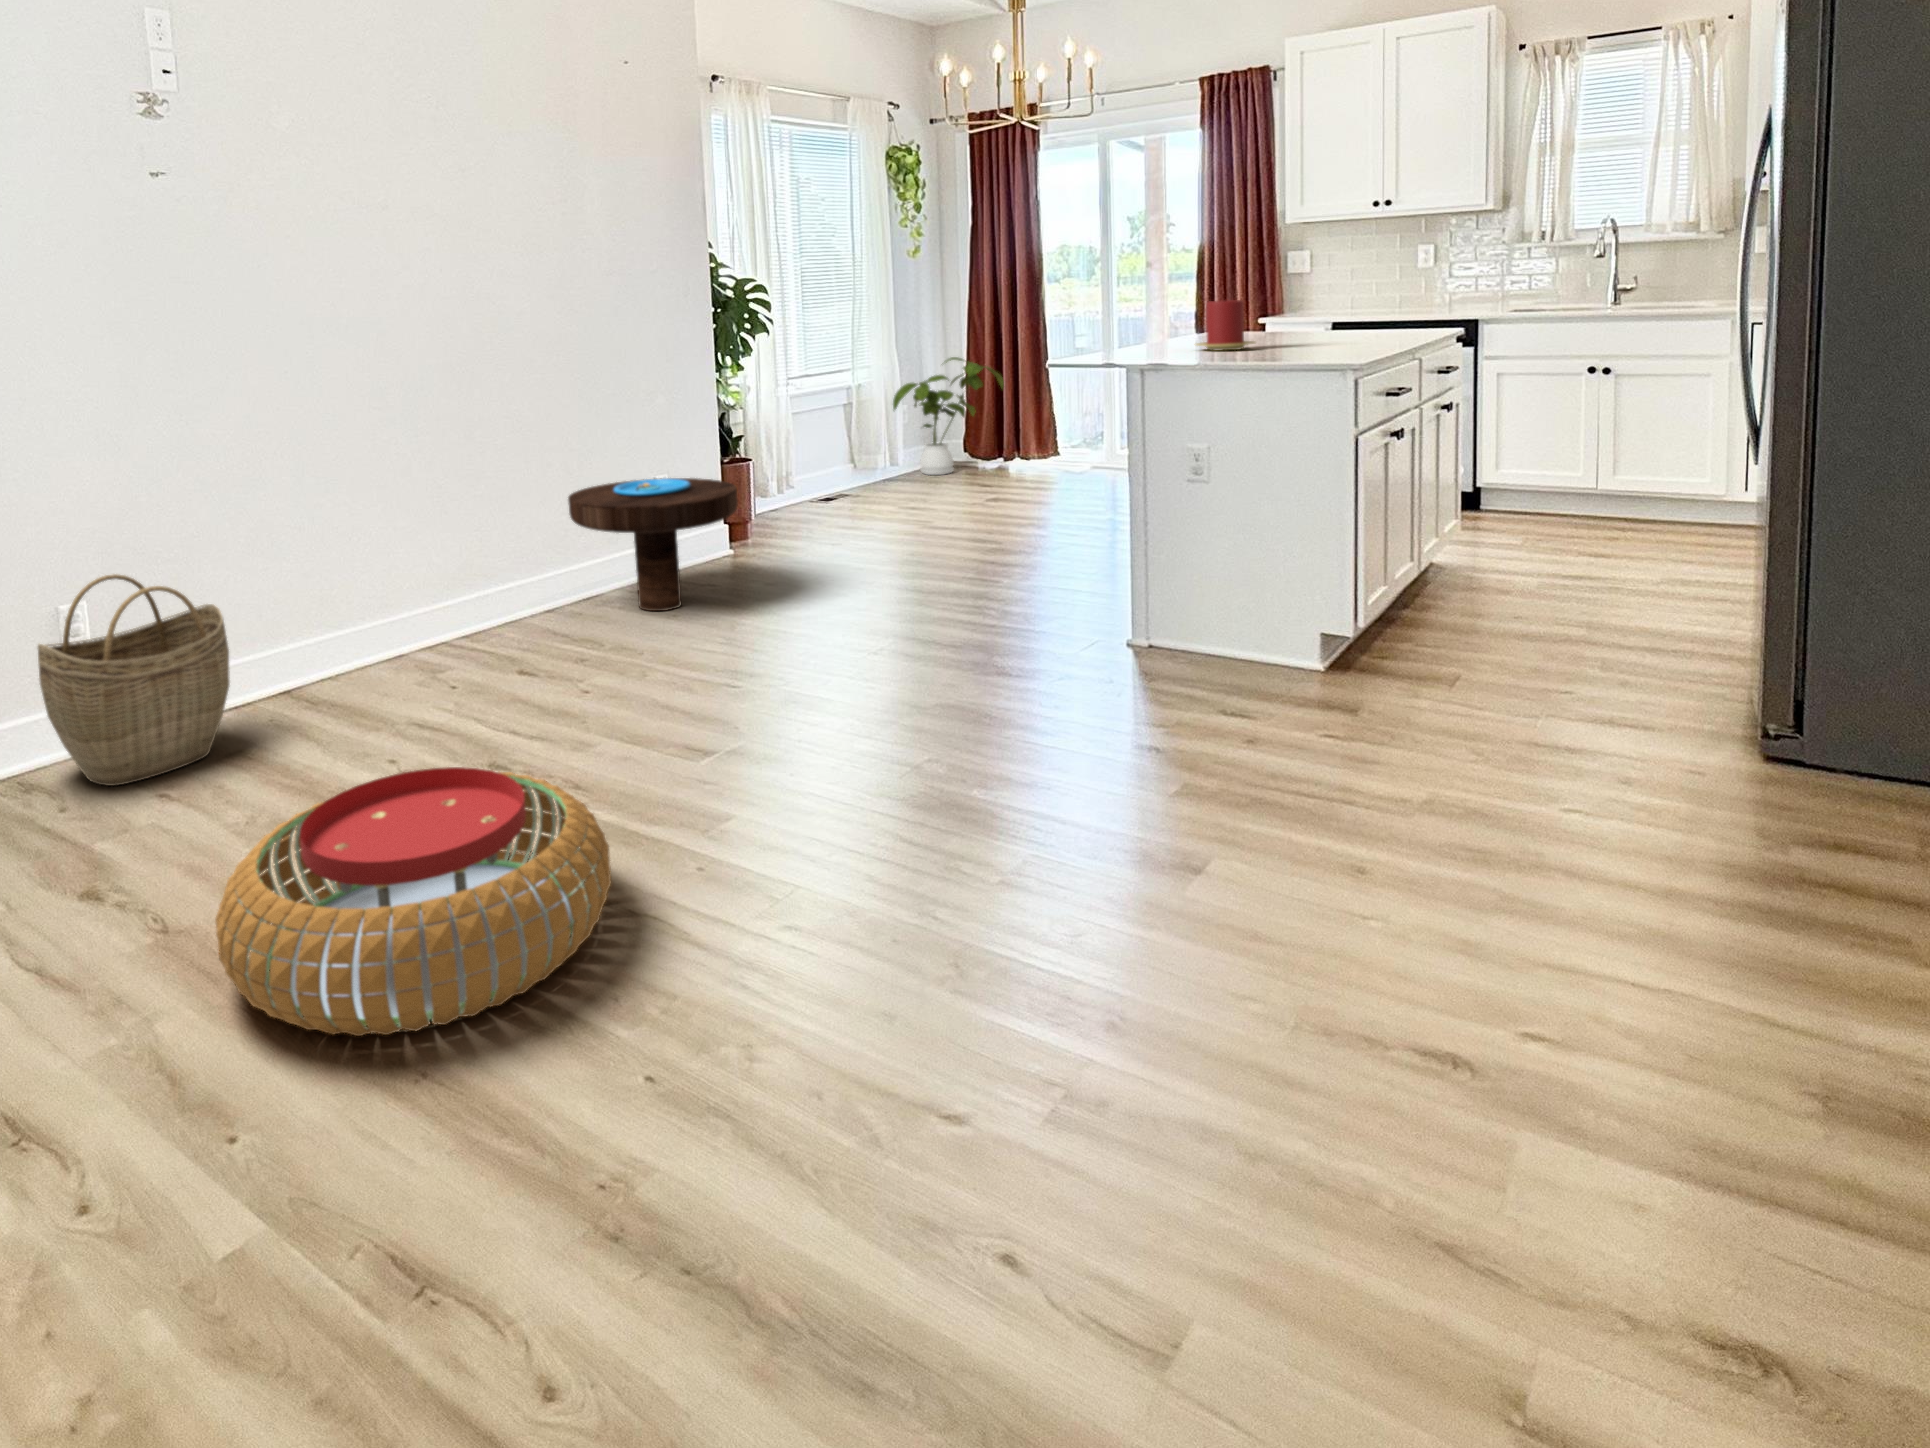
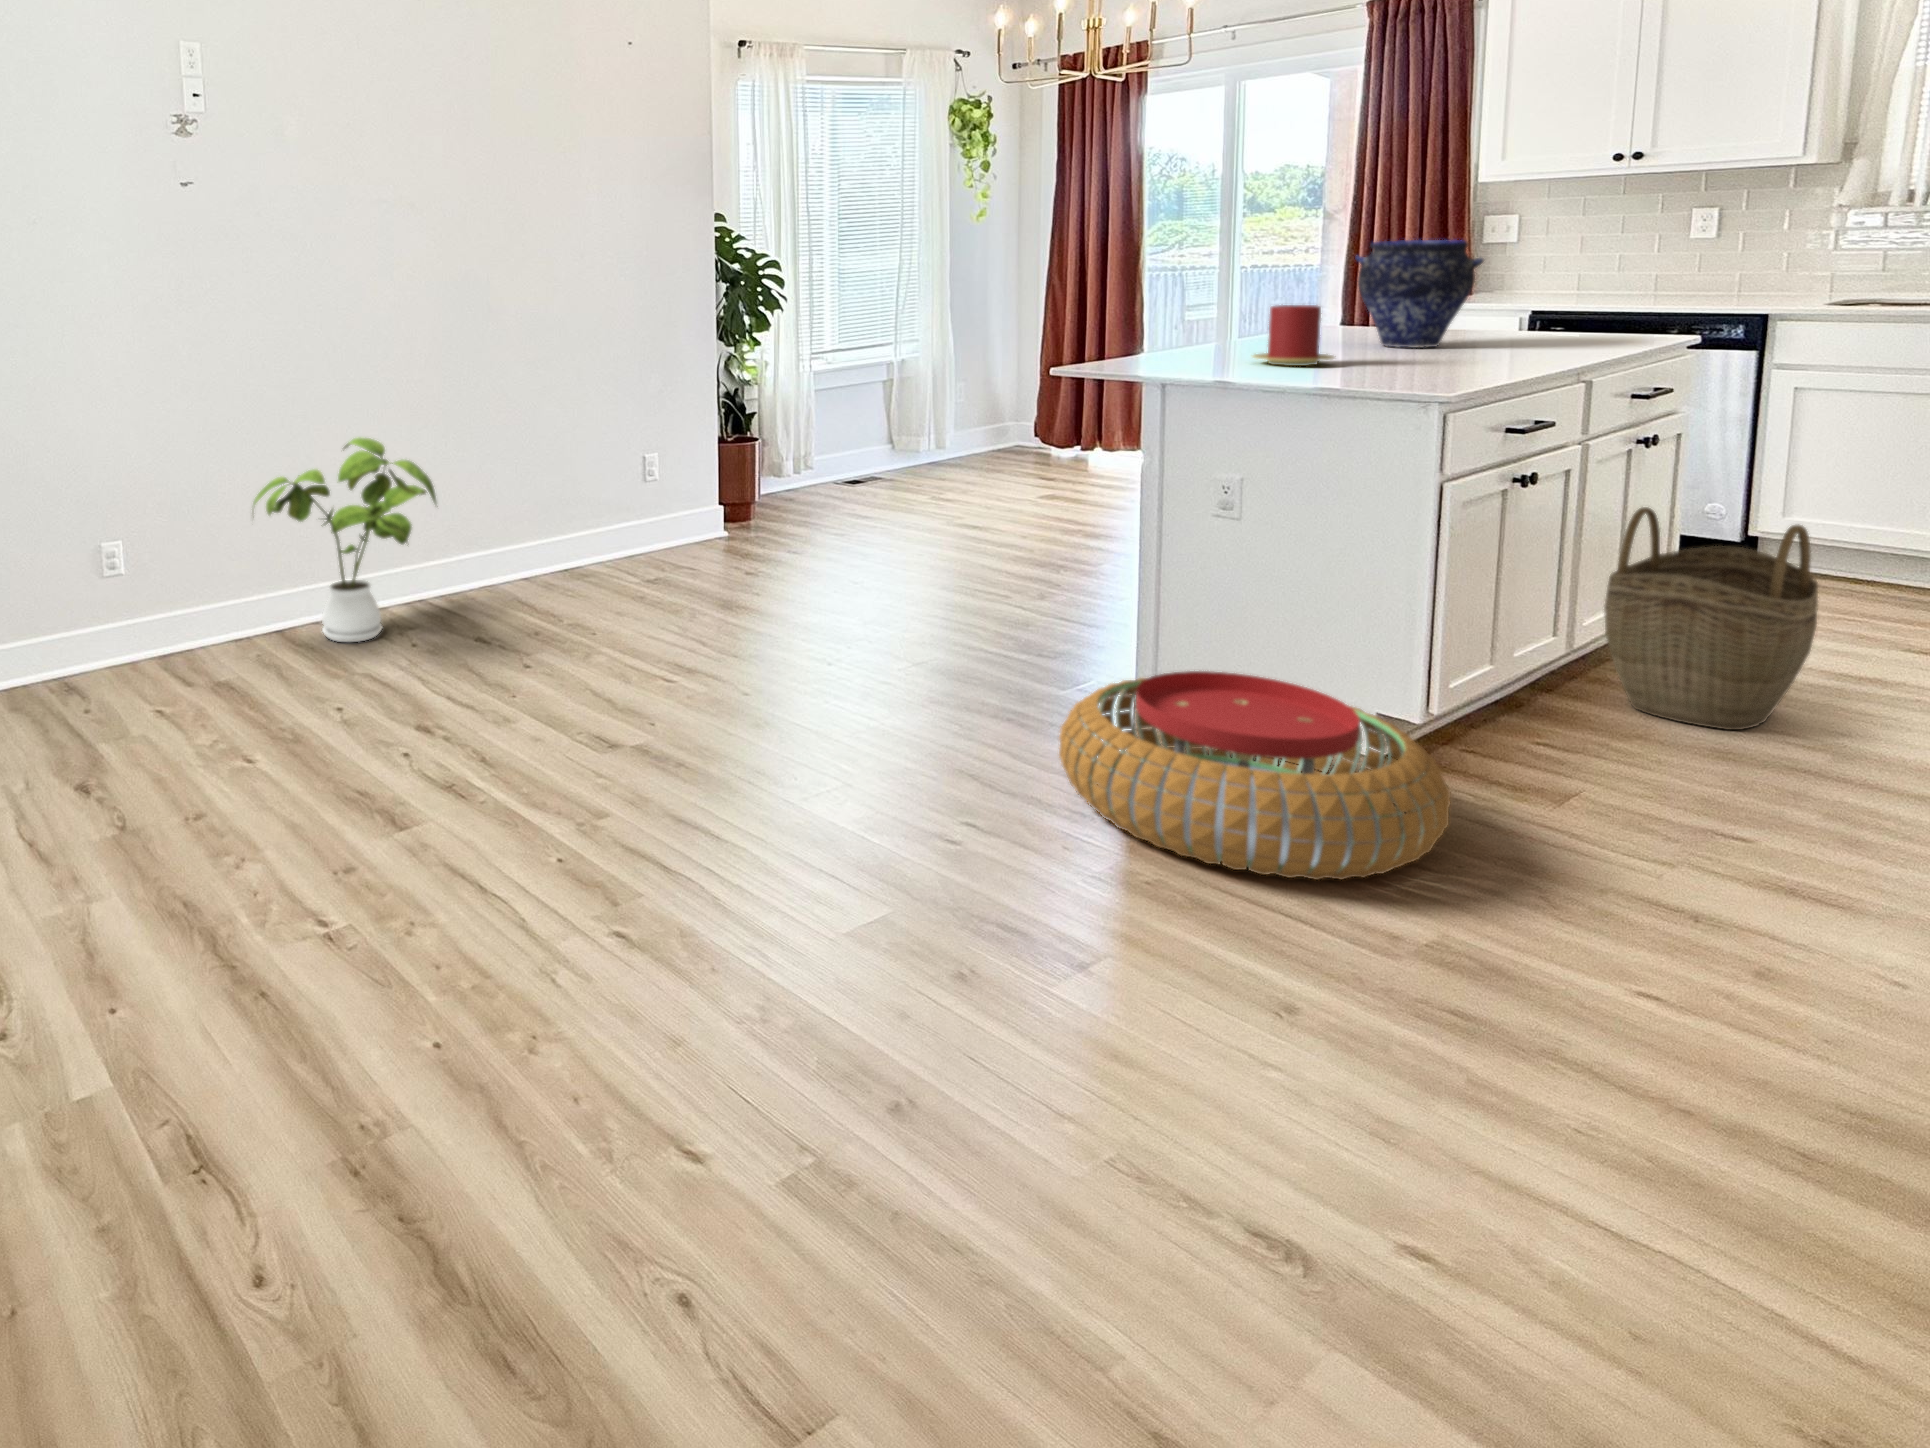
vase: none [1246,250,1336,338] -> present [1356,240,1484,348]
house plant: present [893,357,1004,475] -> present [254,438,436,642]
side table: present [568,478,738,611] -> none [539,457,711,593]
woven basket: present [38,574,230,786] -> present [1604,507,1818,730]
pouf: present [215,767,611,1036] -> present [1059,671,1451,880]

